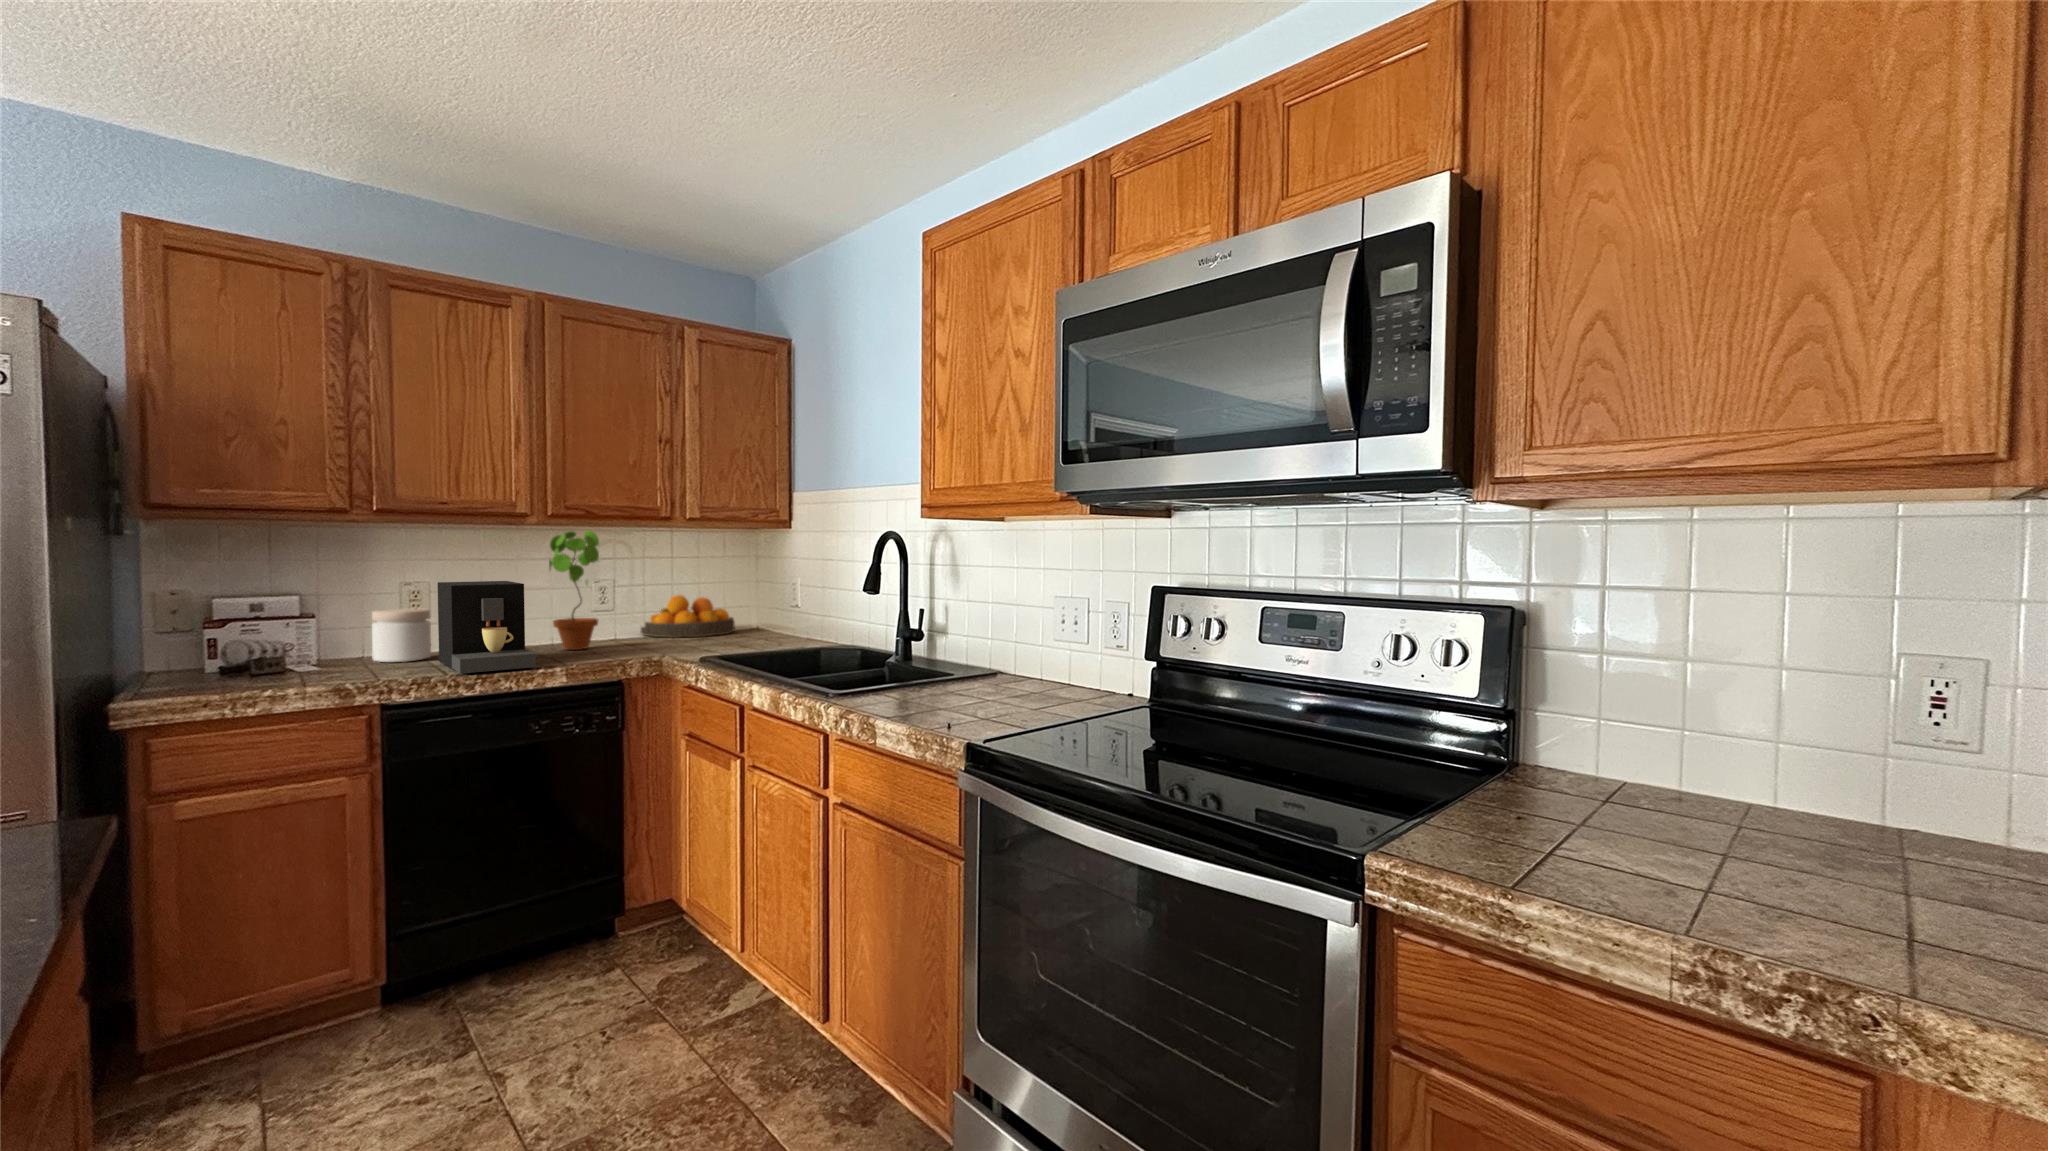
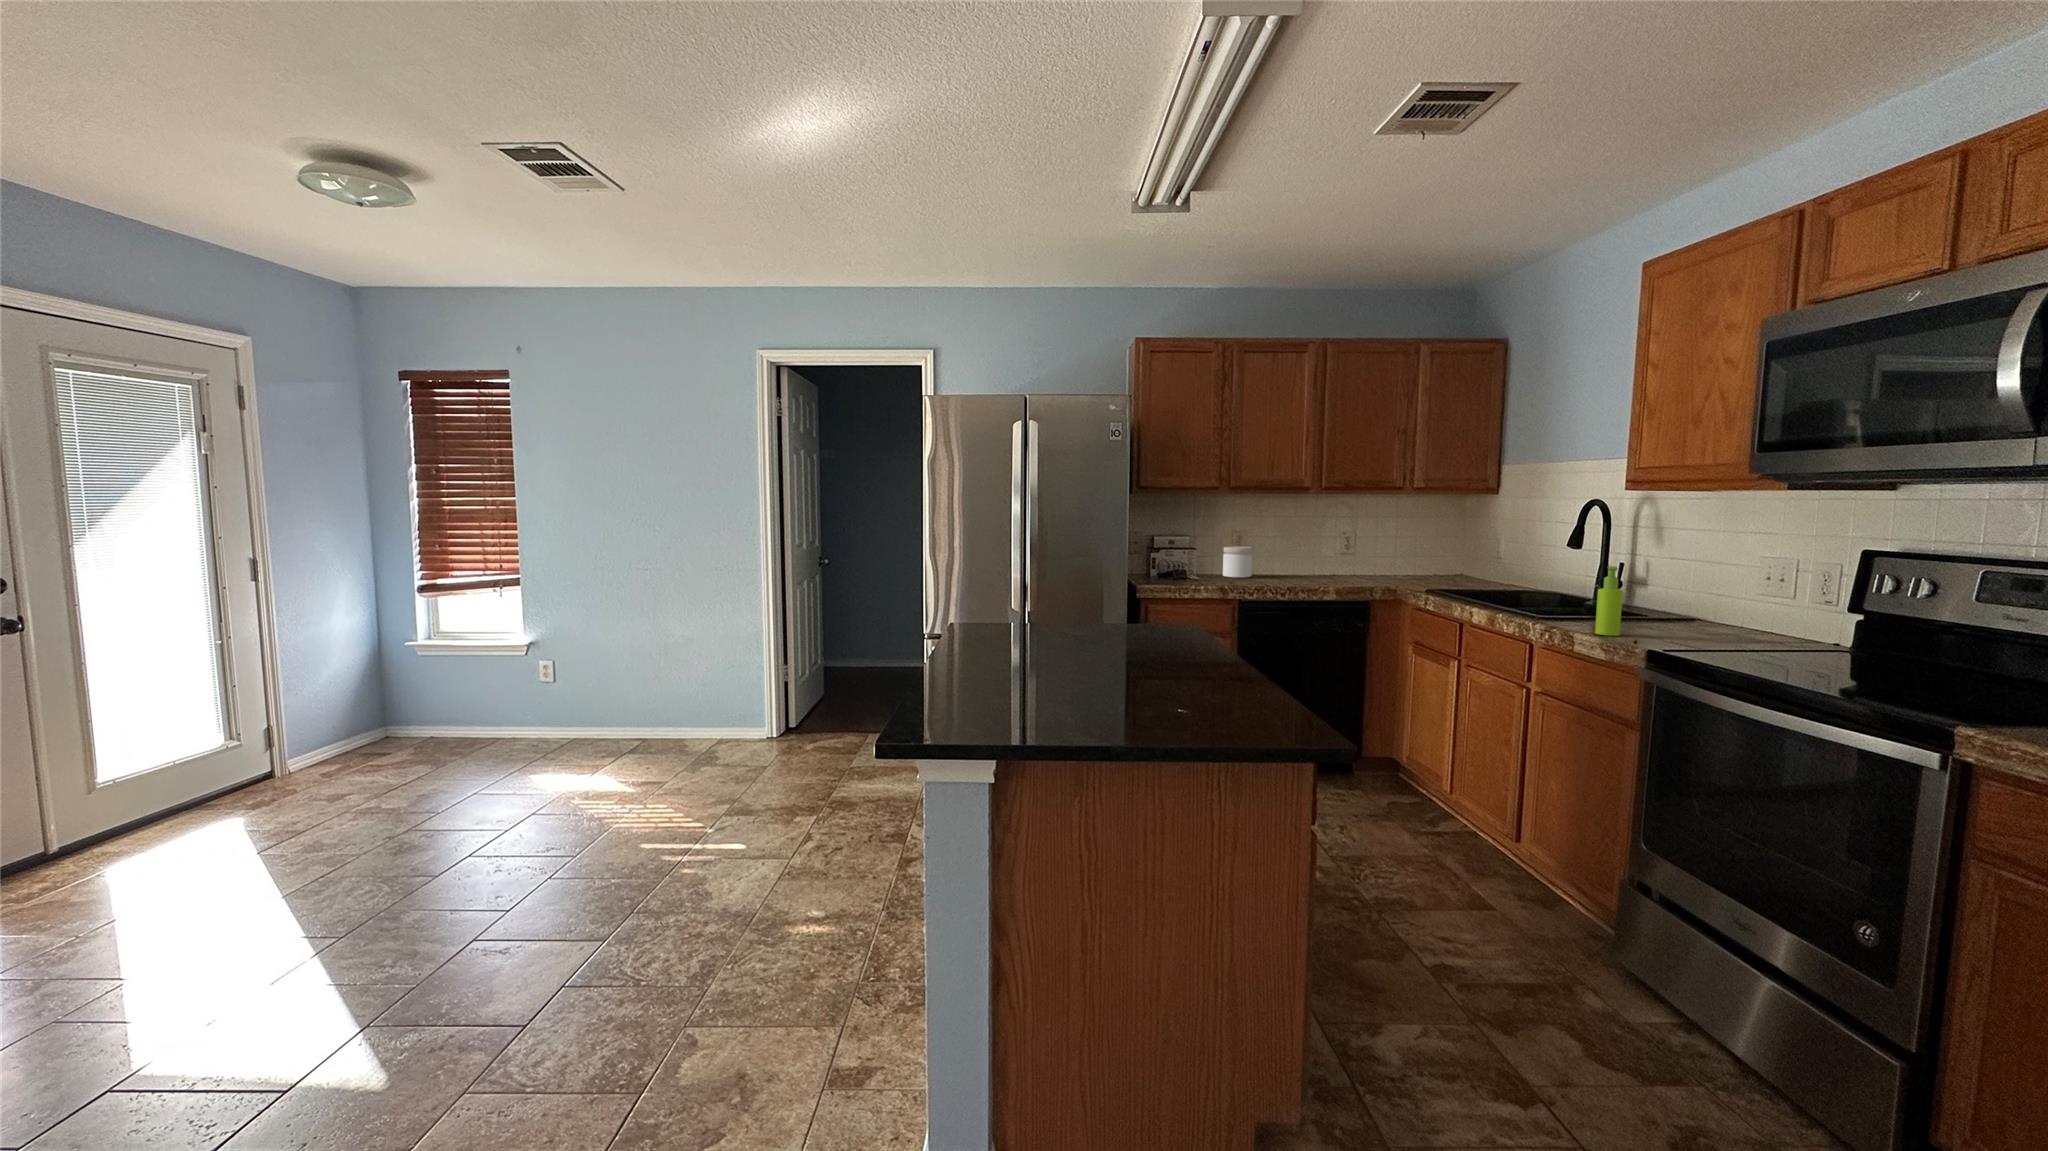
potted plant: present [549,530,599,650] -> none [1319,498,1352,579]
coffee maker: present [438,581,536,674] -> none [1258,531,1319,586]
fruit bowl: present [641,595,735,638] -> none [1369,543,1442,577]
soap dispenser: none [900,621,929,721] -> present [1595,566,1623,636]

